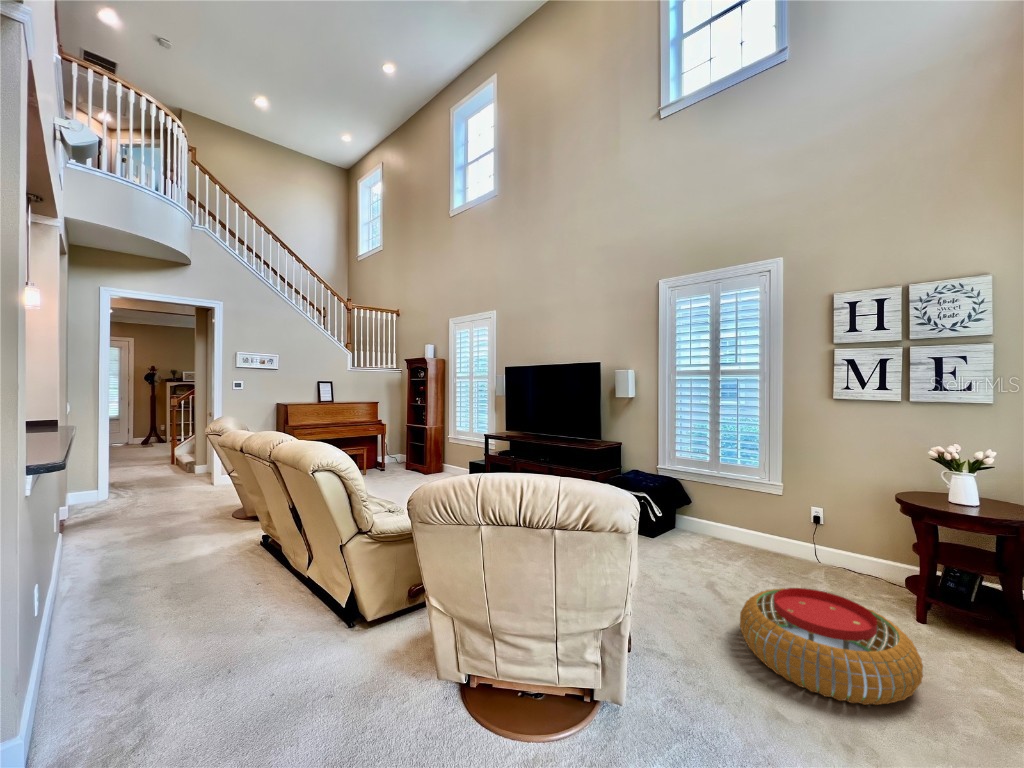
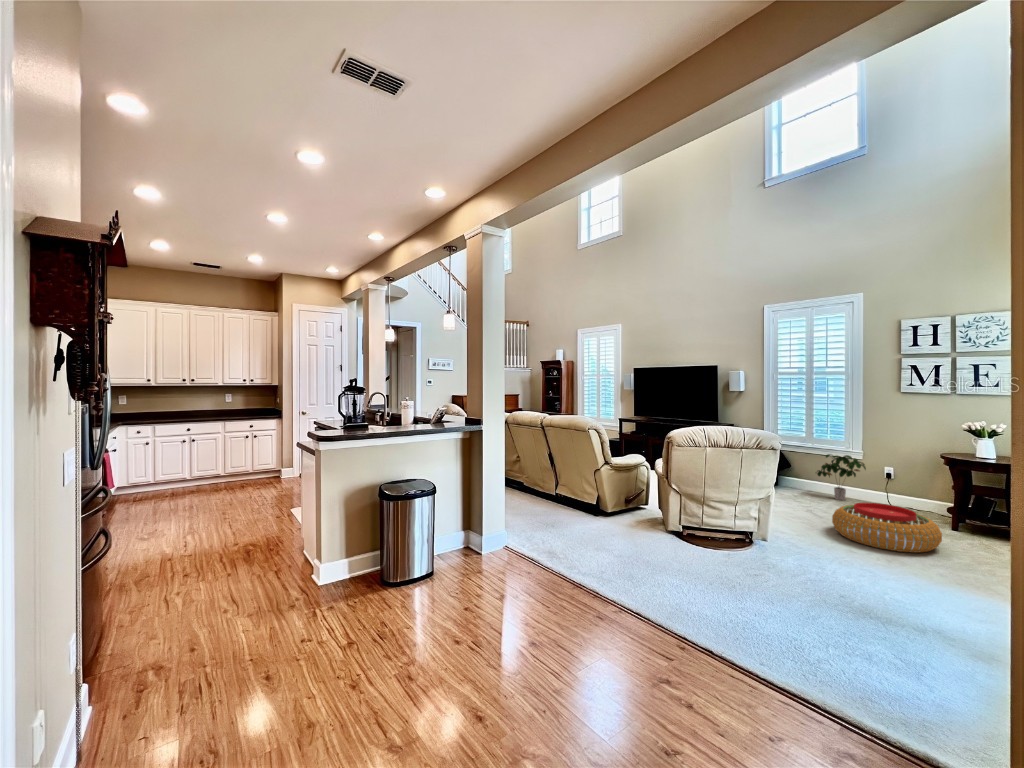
potted plant: none [721,486,787,554] -> present [817,454,866,500]

